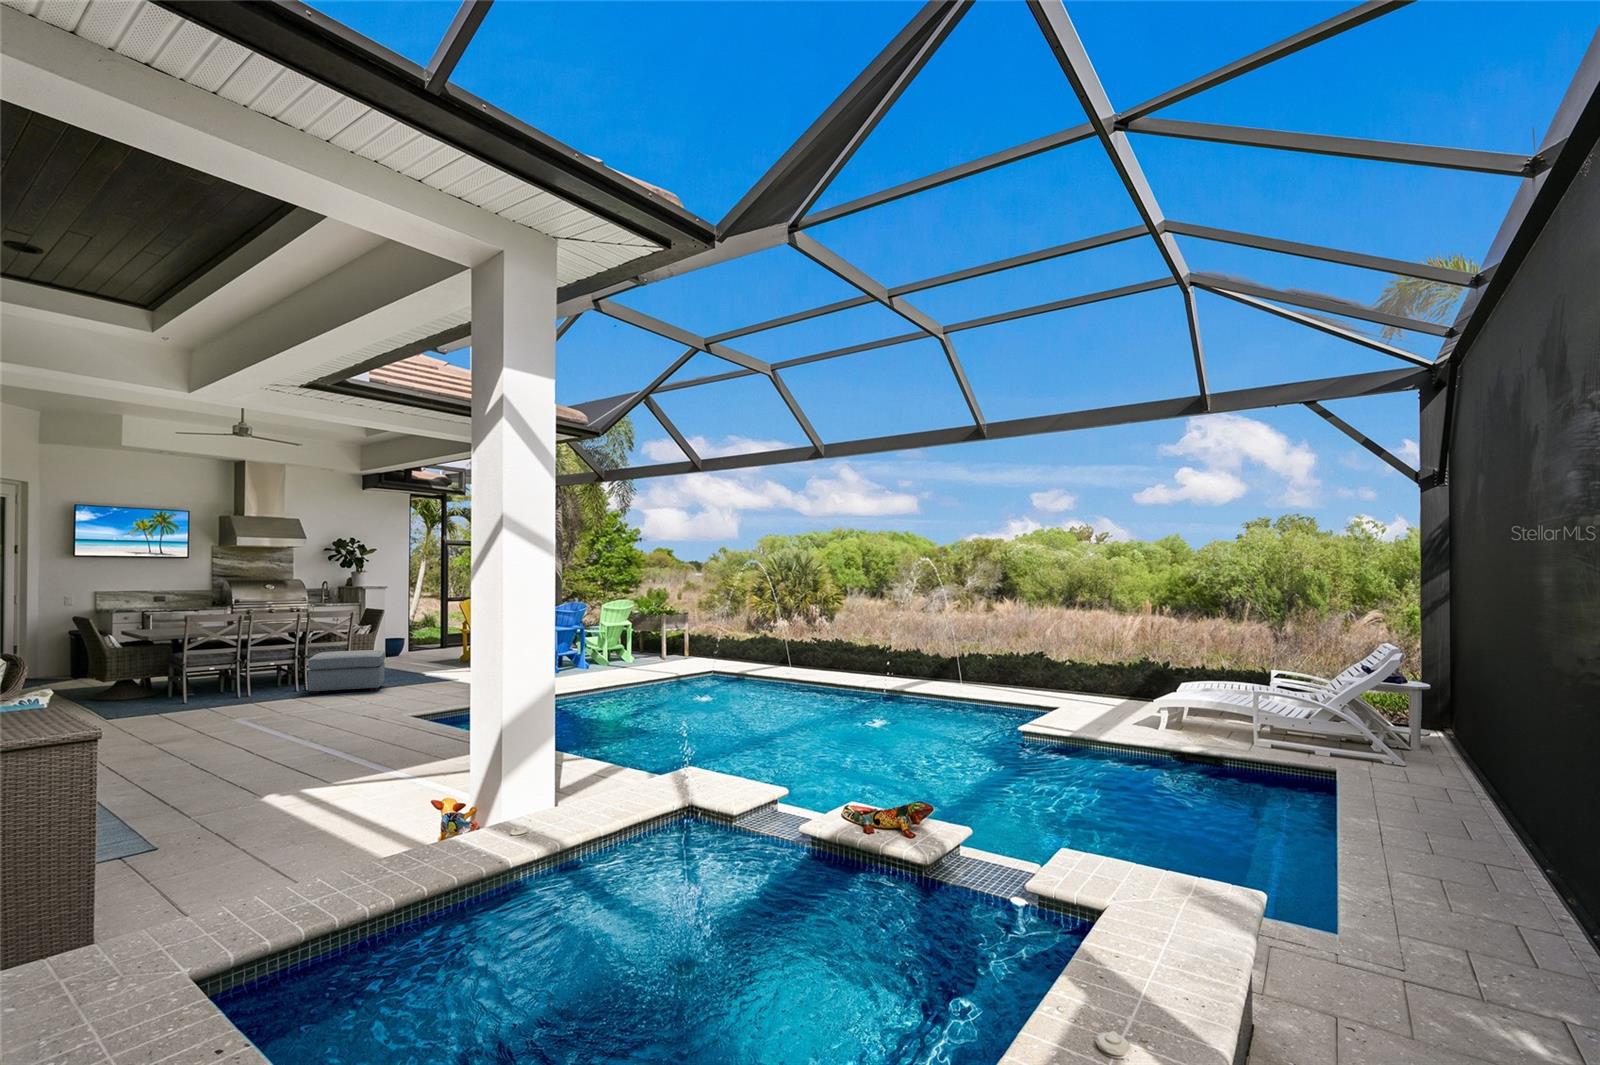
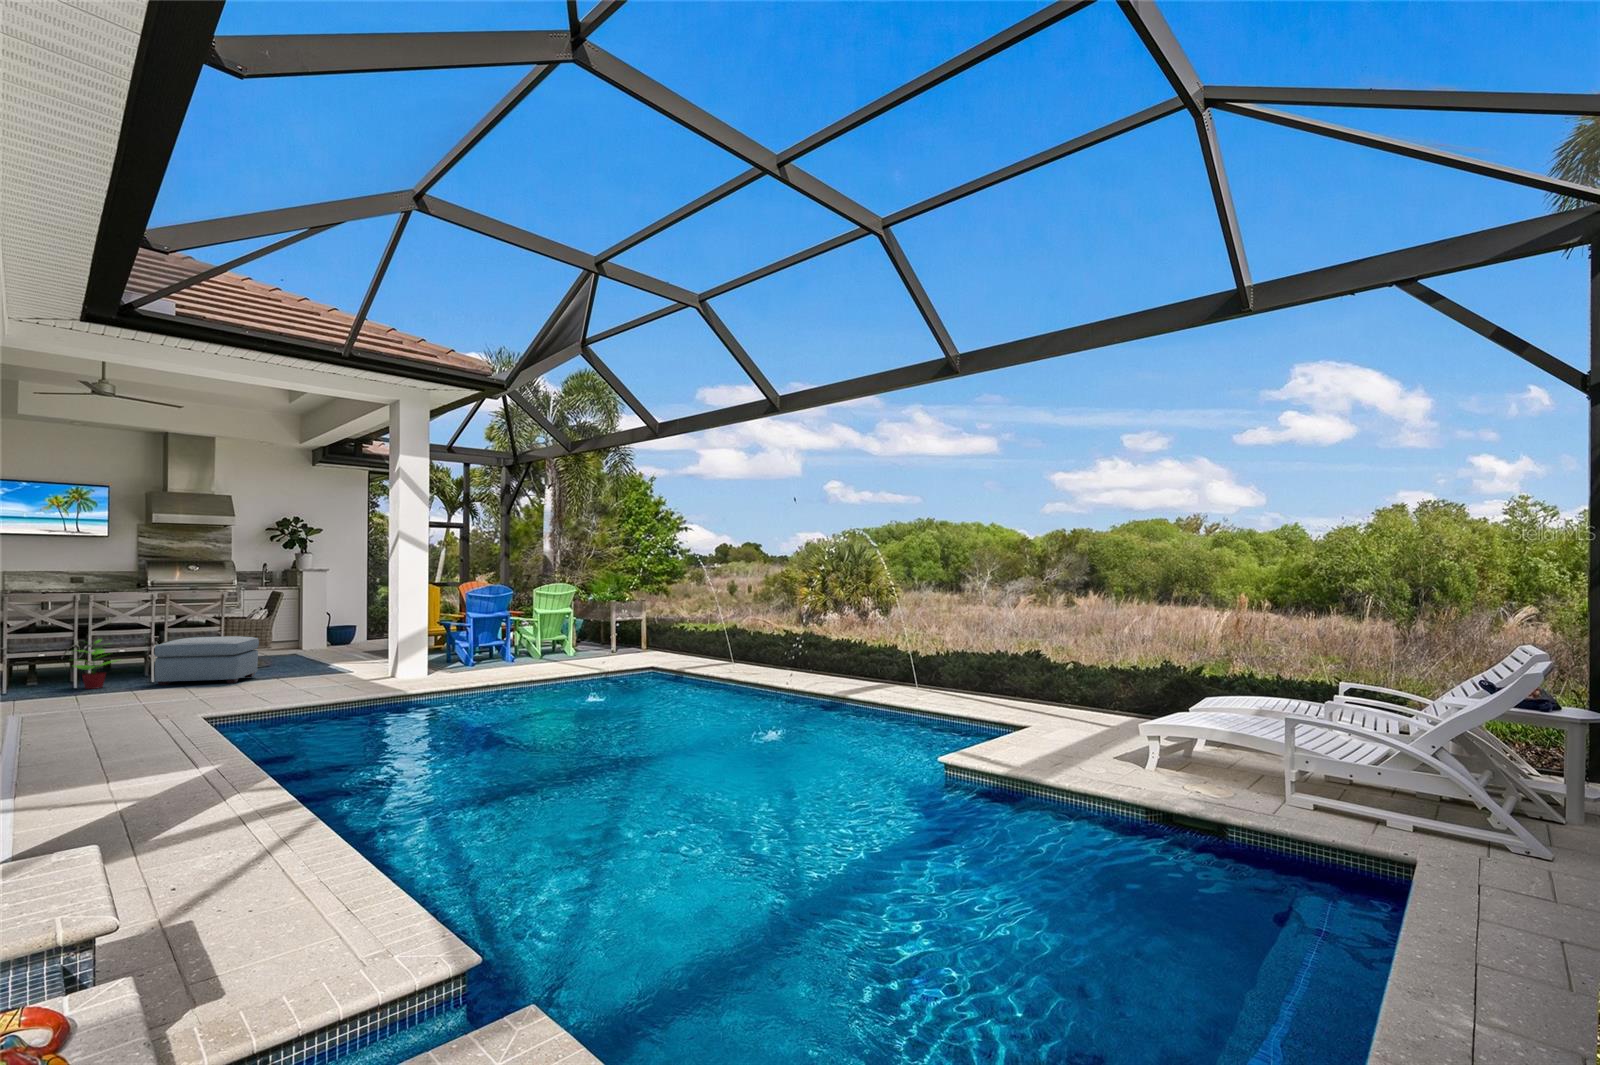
potted plant: none [236,653,279,699] -> present [75,639,116,689]

